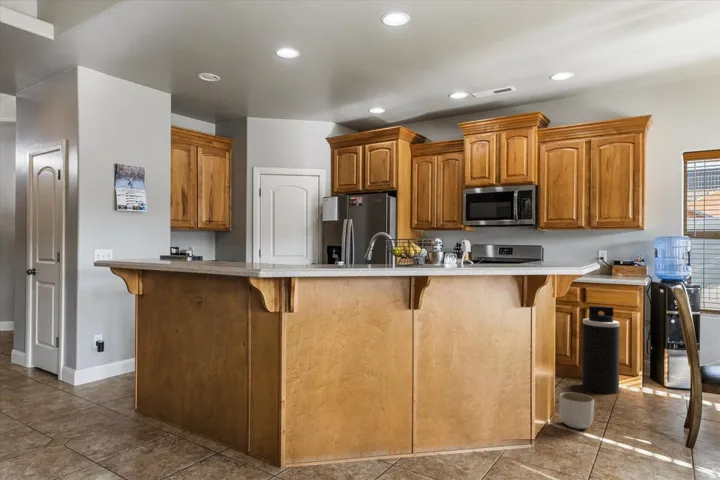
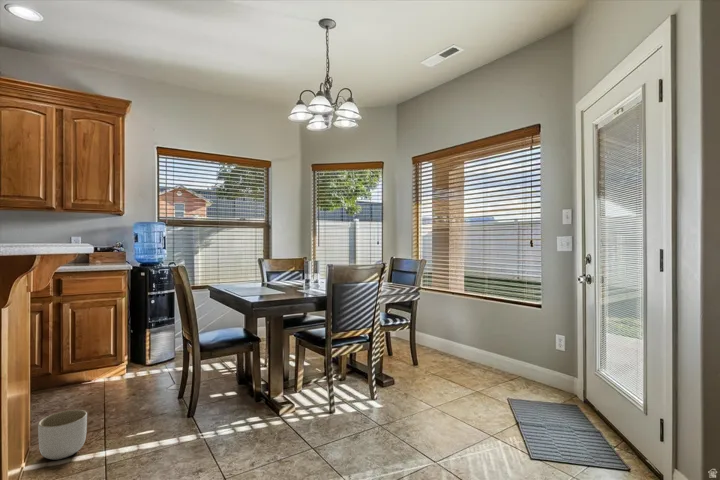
trash can: present [582,306,620,394] -> none [59,297,104,397]

